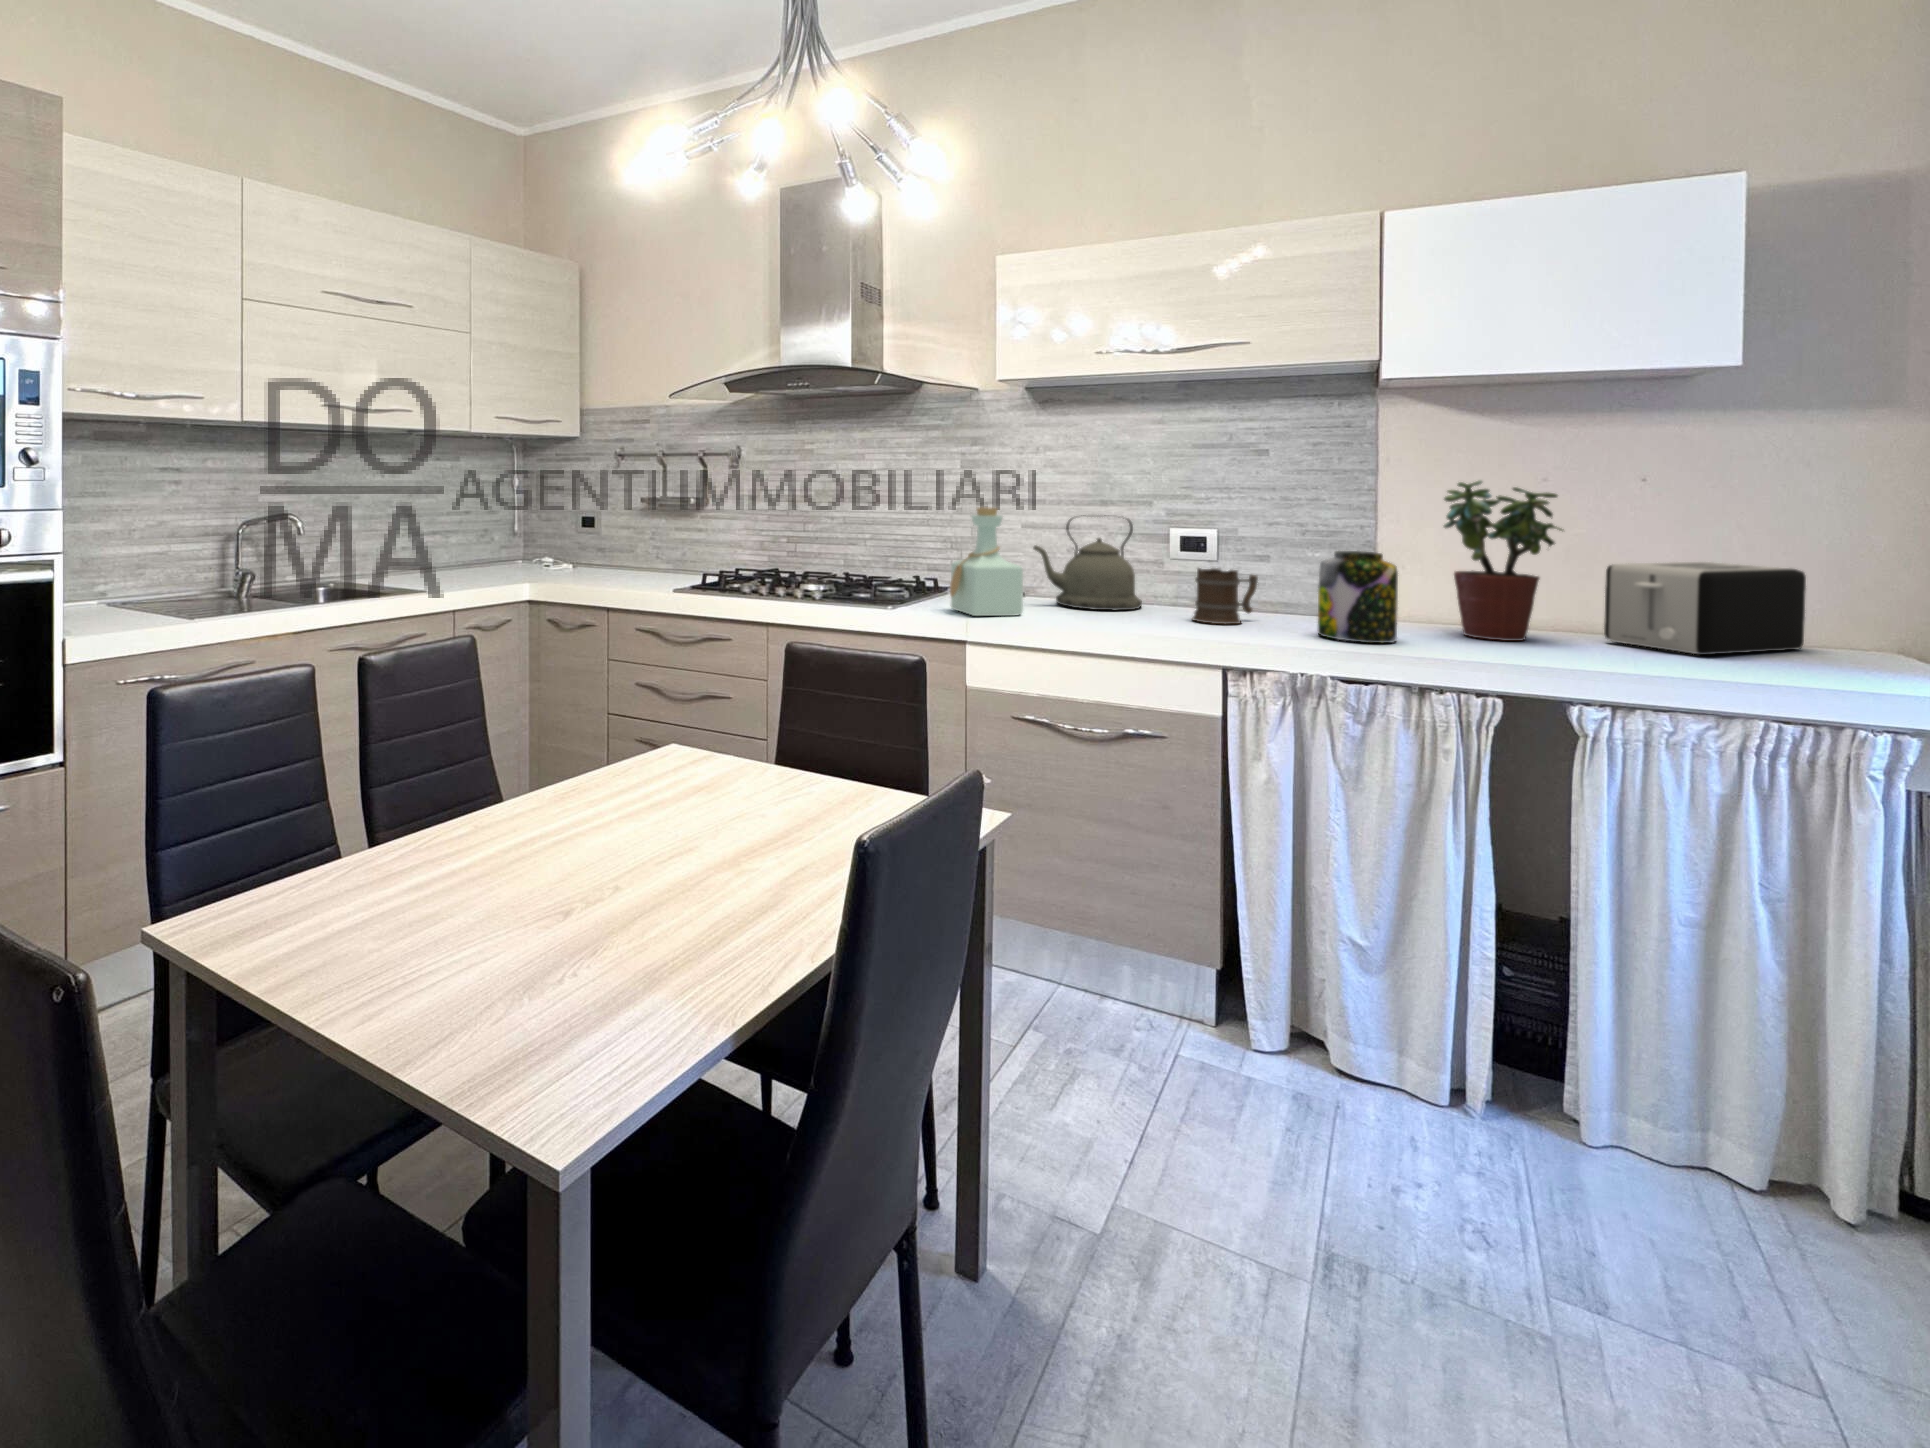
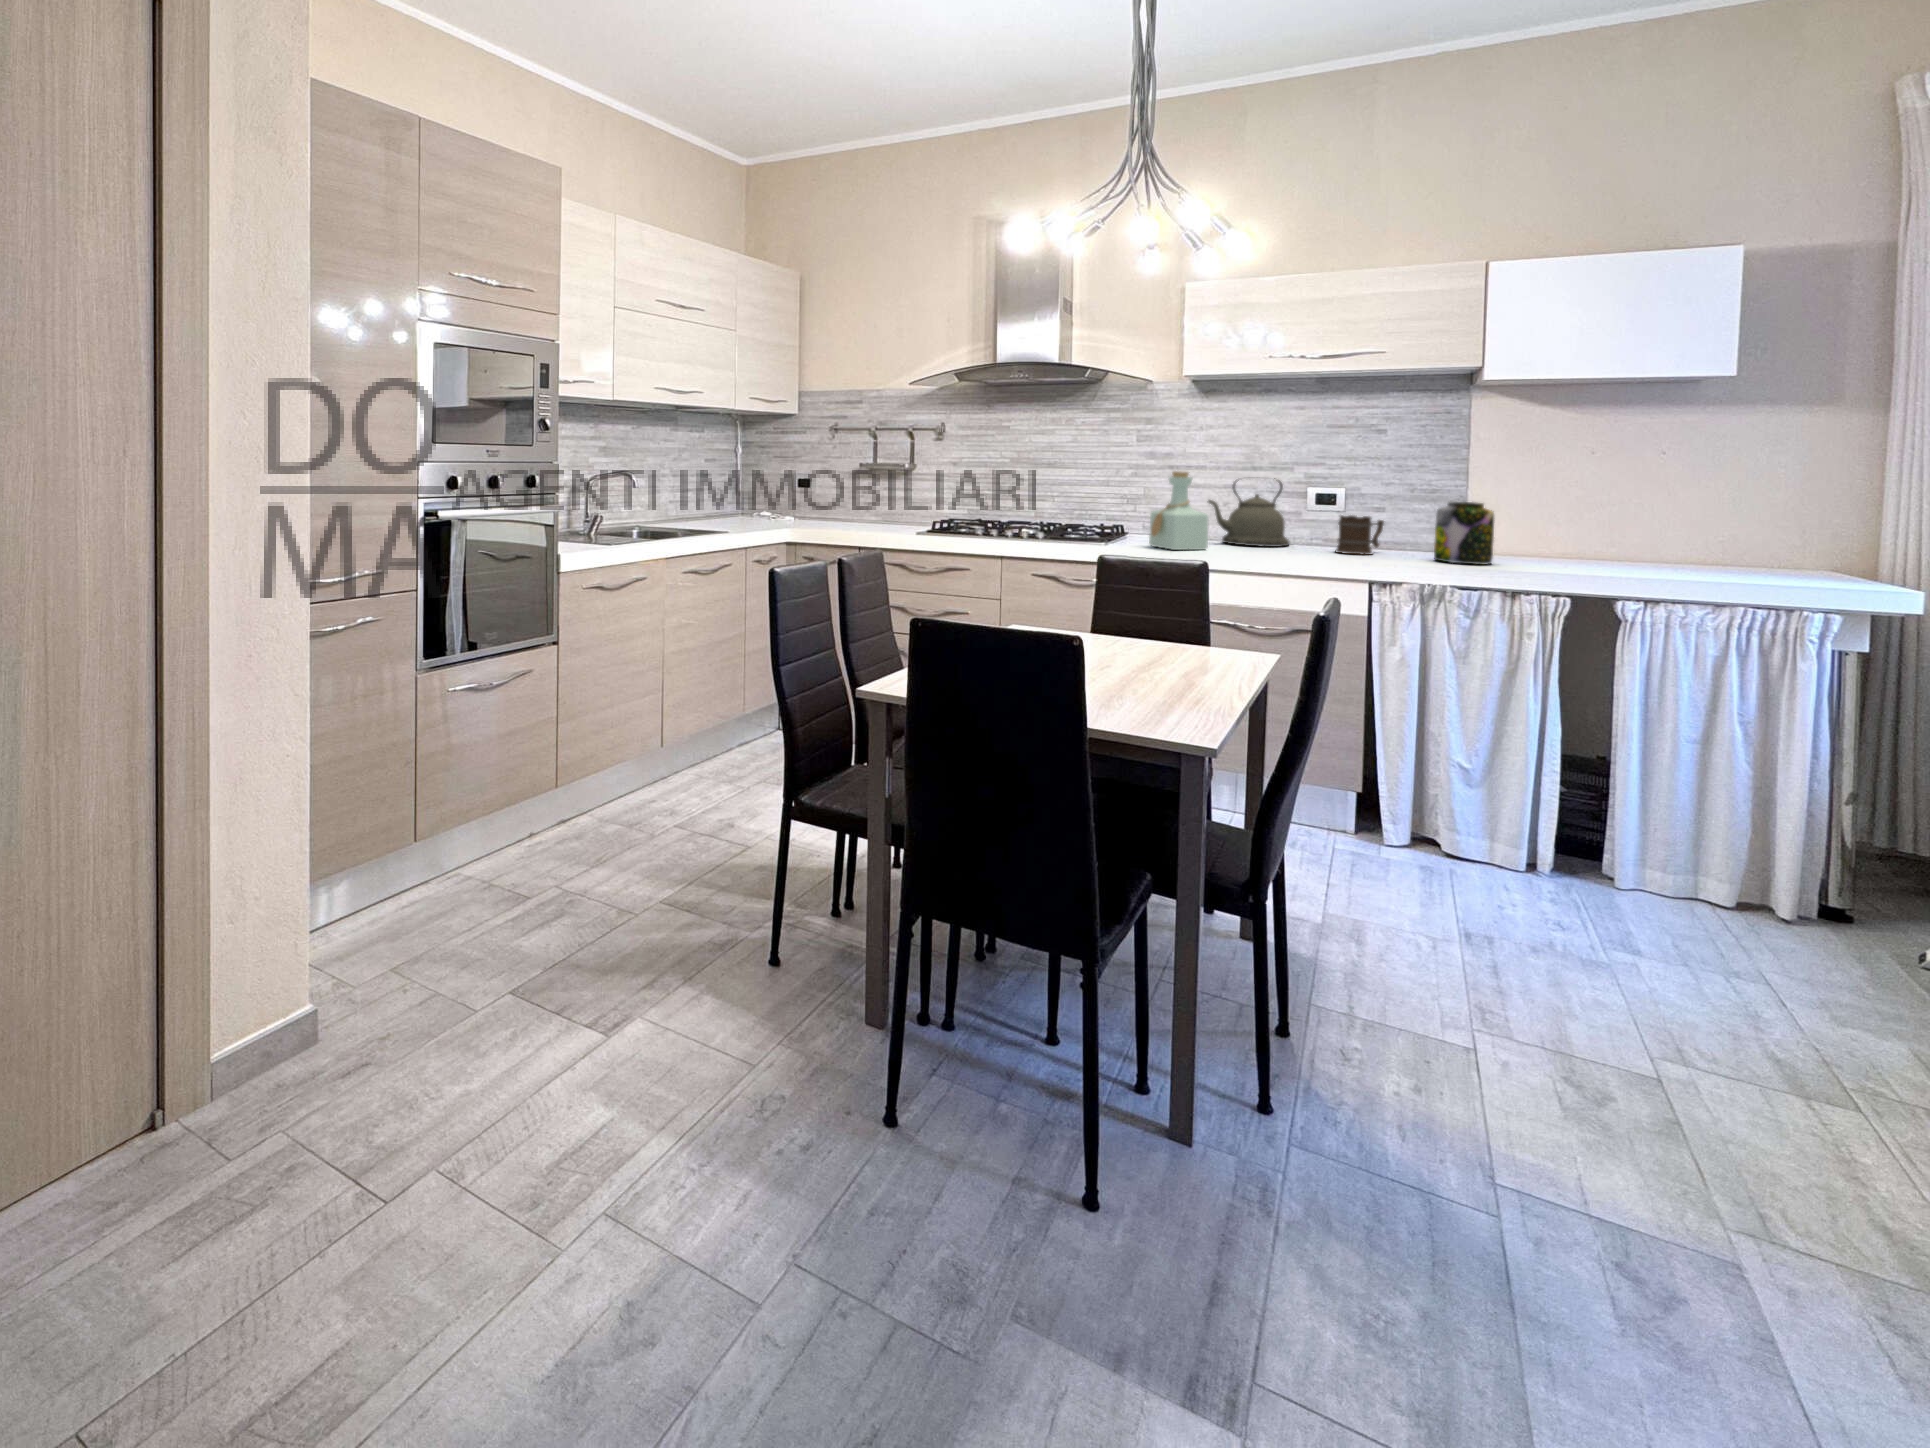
potted plant: present [1444,481,1564,641] -> none [1526,453,1612,563]
toaster: present [1604,562,1806,655] -> none [1636,509,1776,570]

